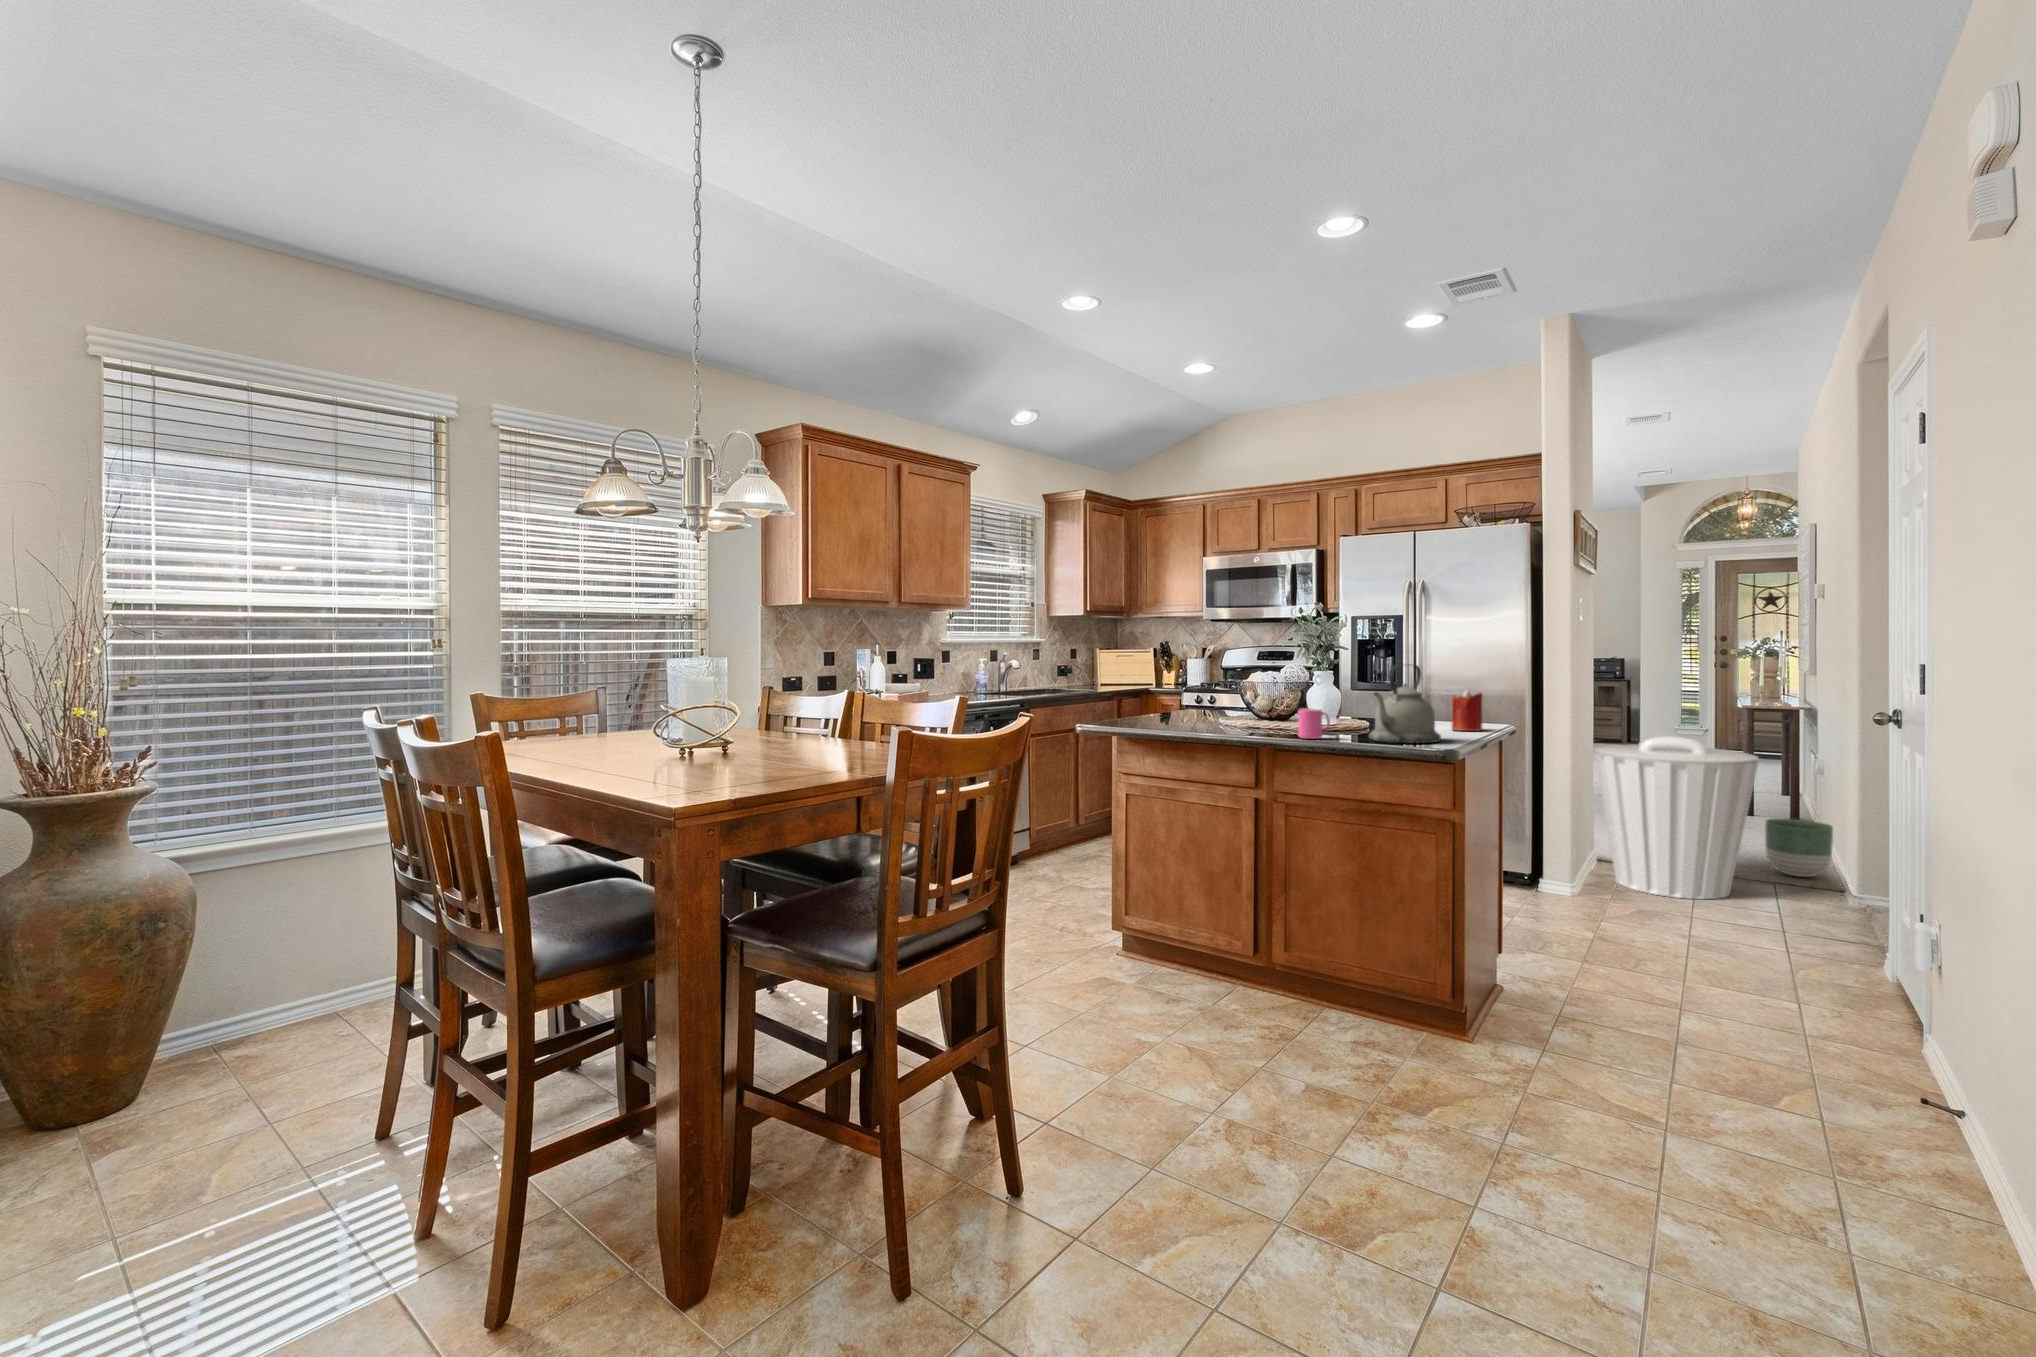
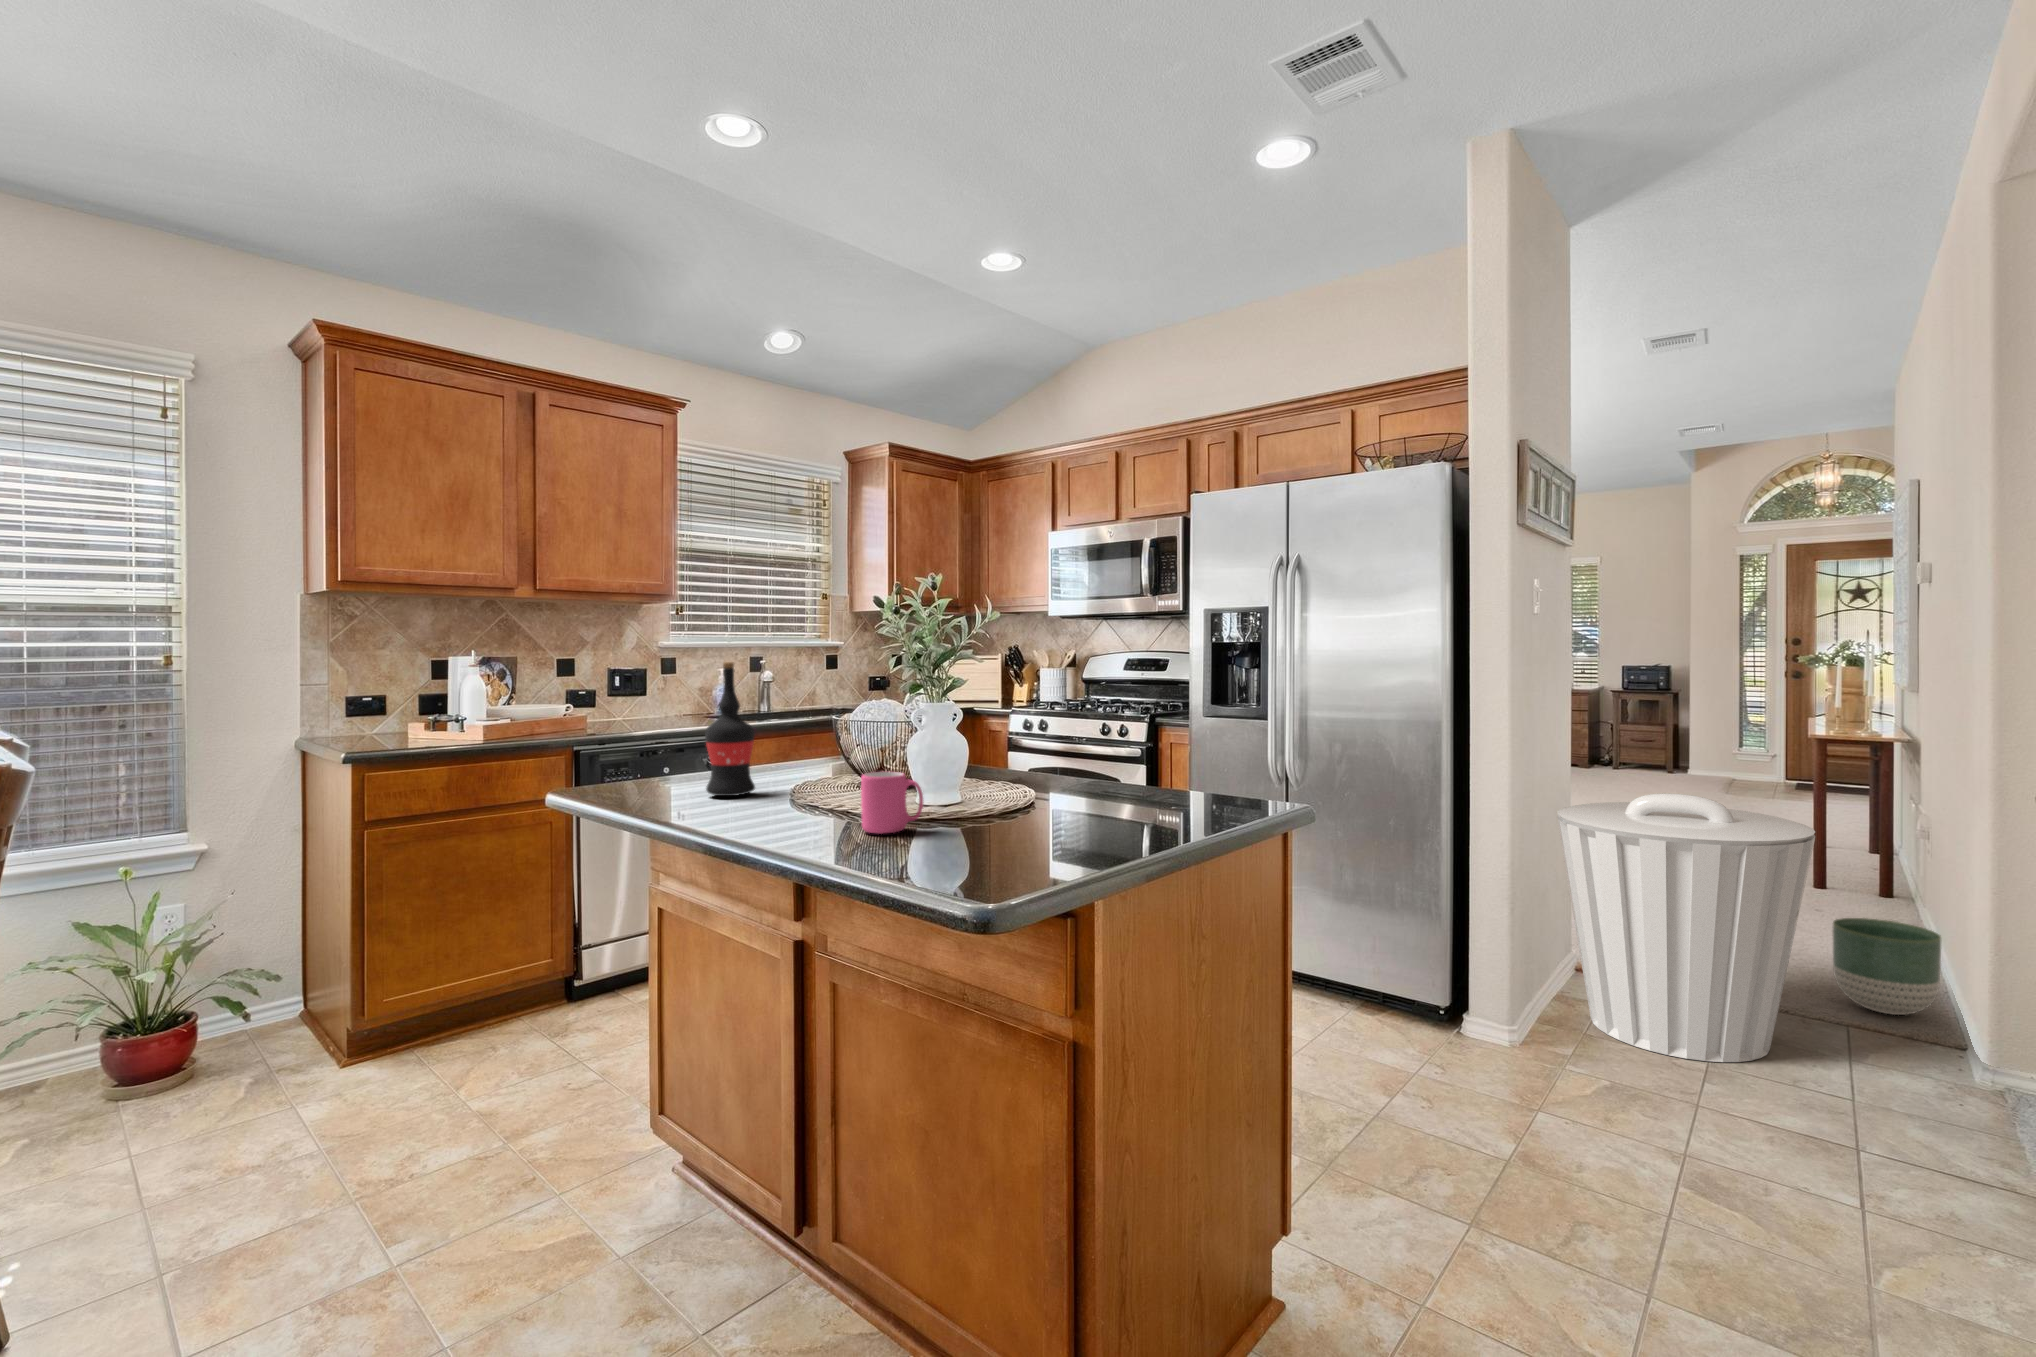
wine bottle: none [1150,652,1178,728] -> present [705,662,755,796]
kettle: present [1369,664,1441,743] -> none [946,688,1109,854]
candle: present [1452,690,1483,731] -> none [1192,732,1248,814]

